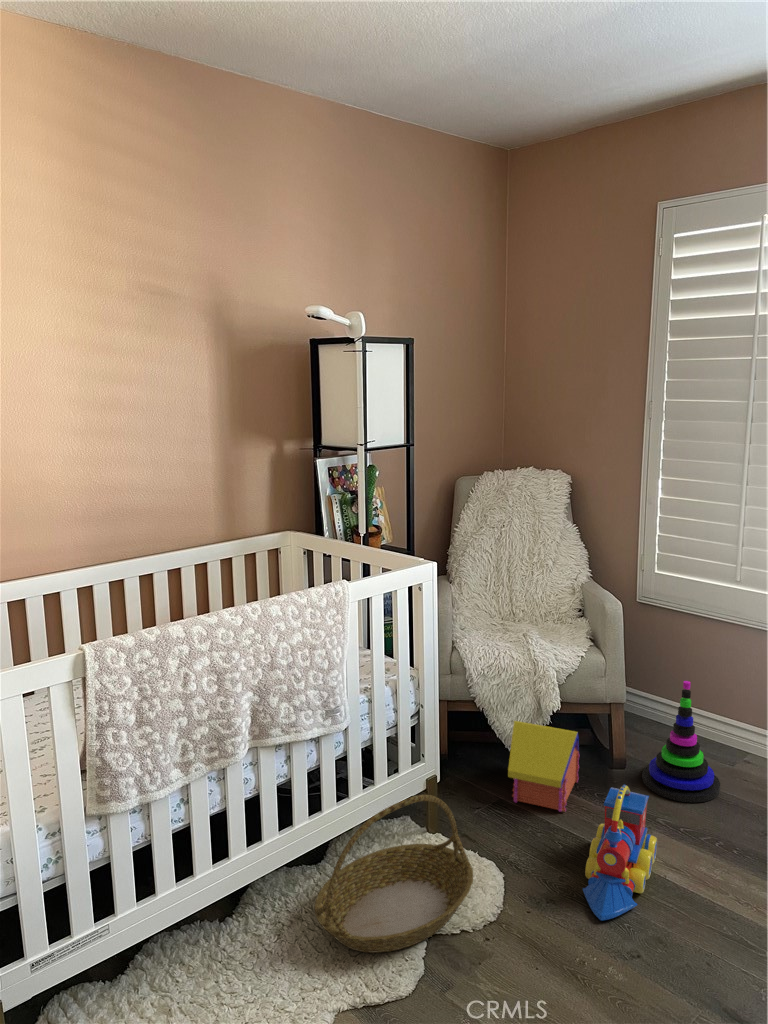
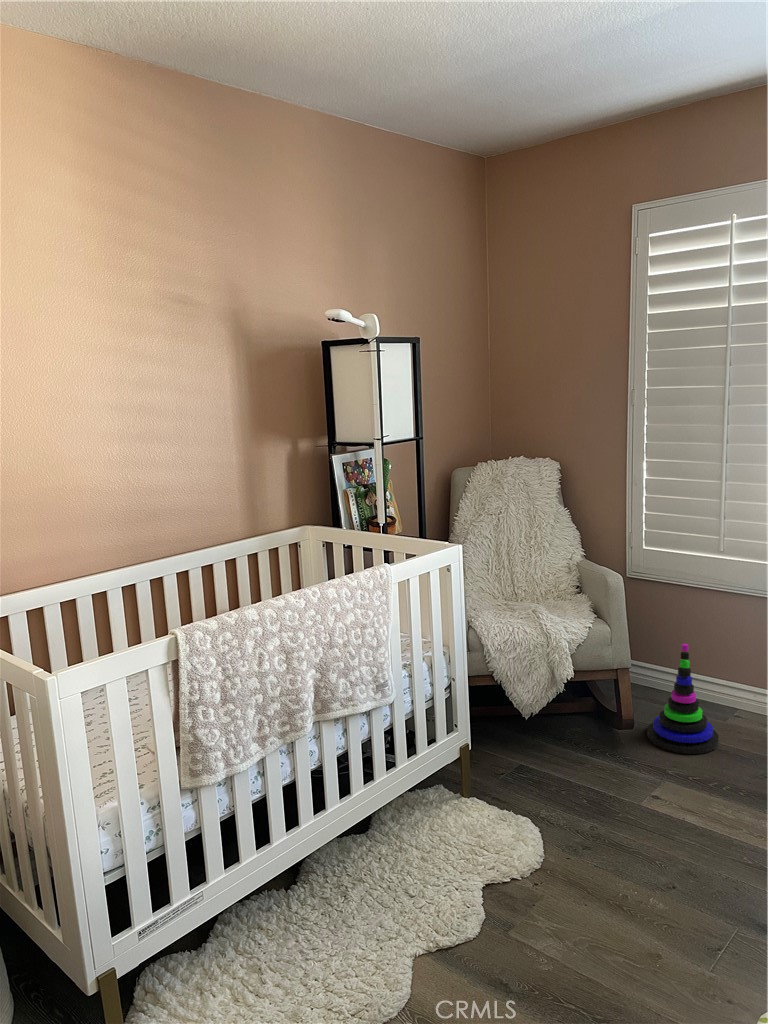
toy house: present [508,721,579,812] -> none [530,690,592,770]
toy train: present [582,785,657,921] -> none [614,737,674,860]
basket: present [315,795,474,953] -> none [378,757,518,904]

